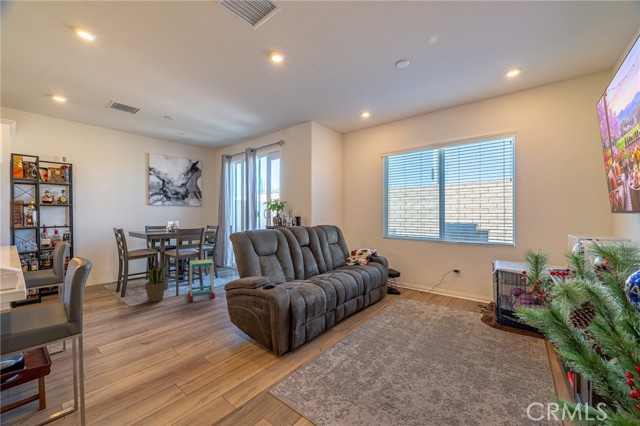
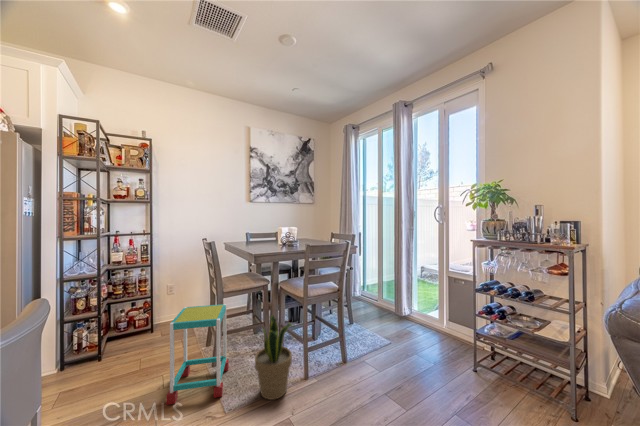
side table: present [188,259,215,301] -> present [166,304,229,405]

